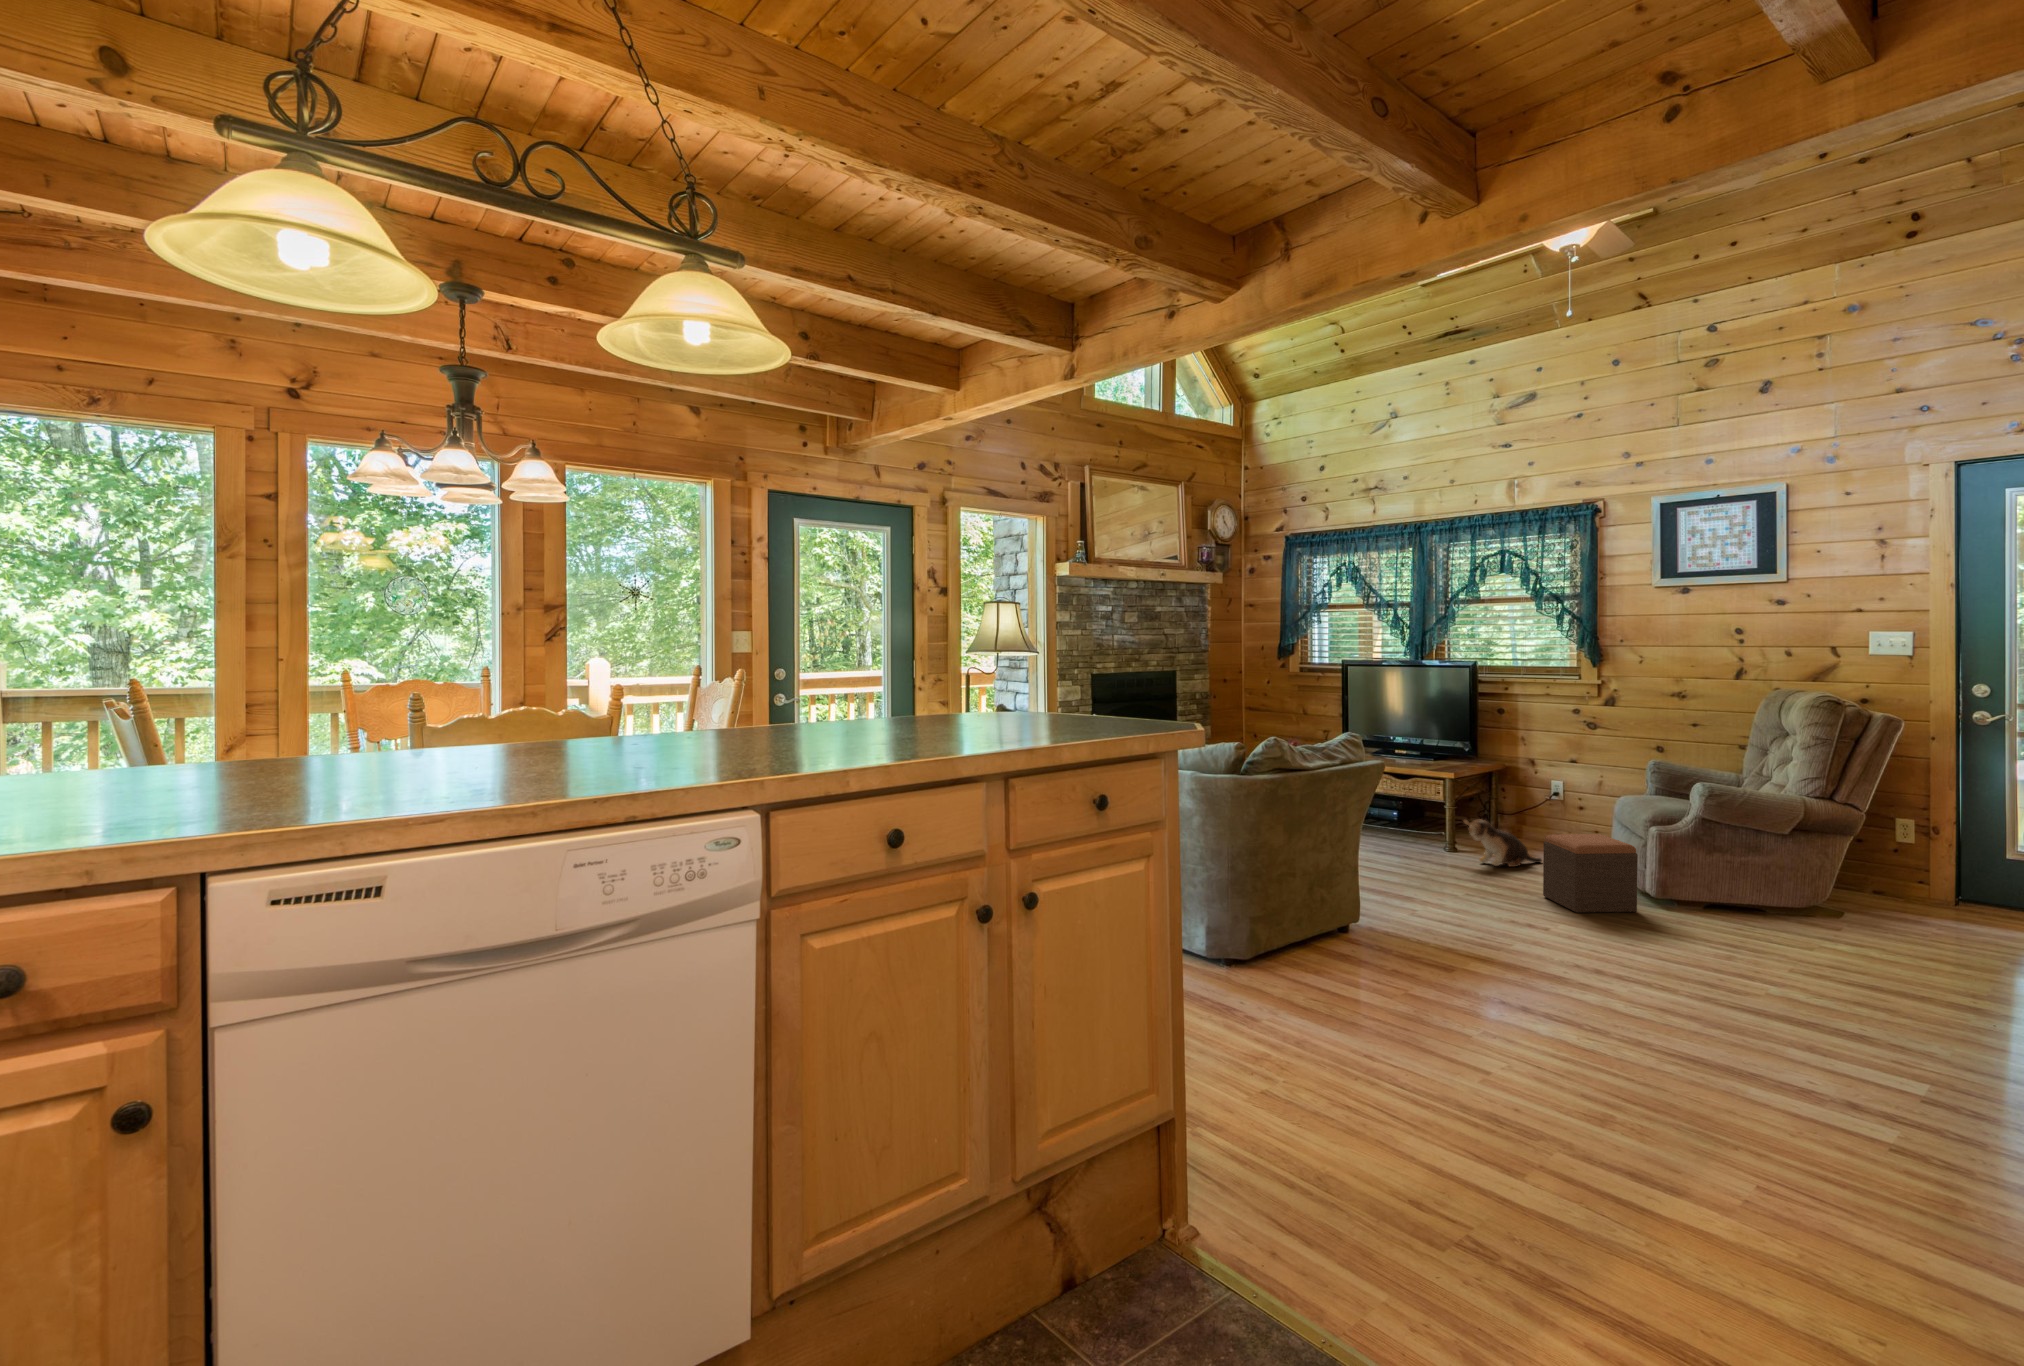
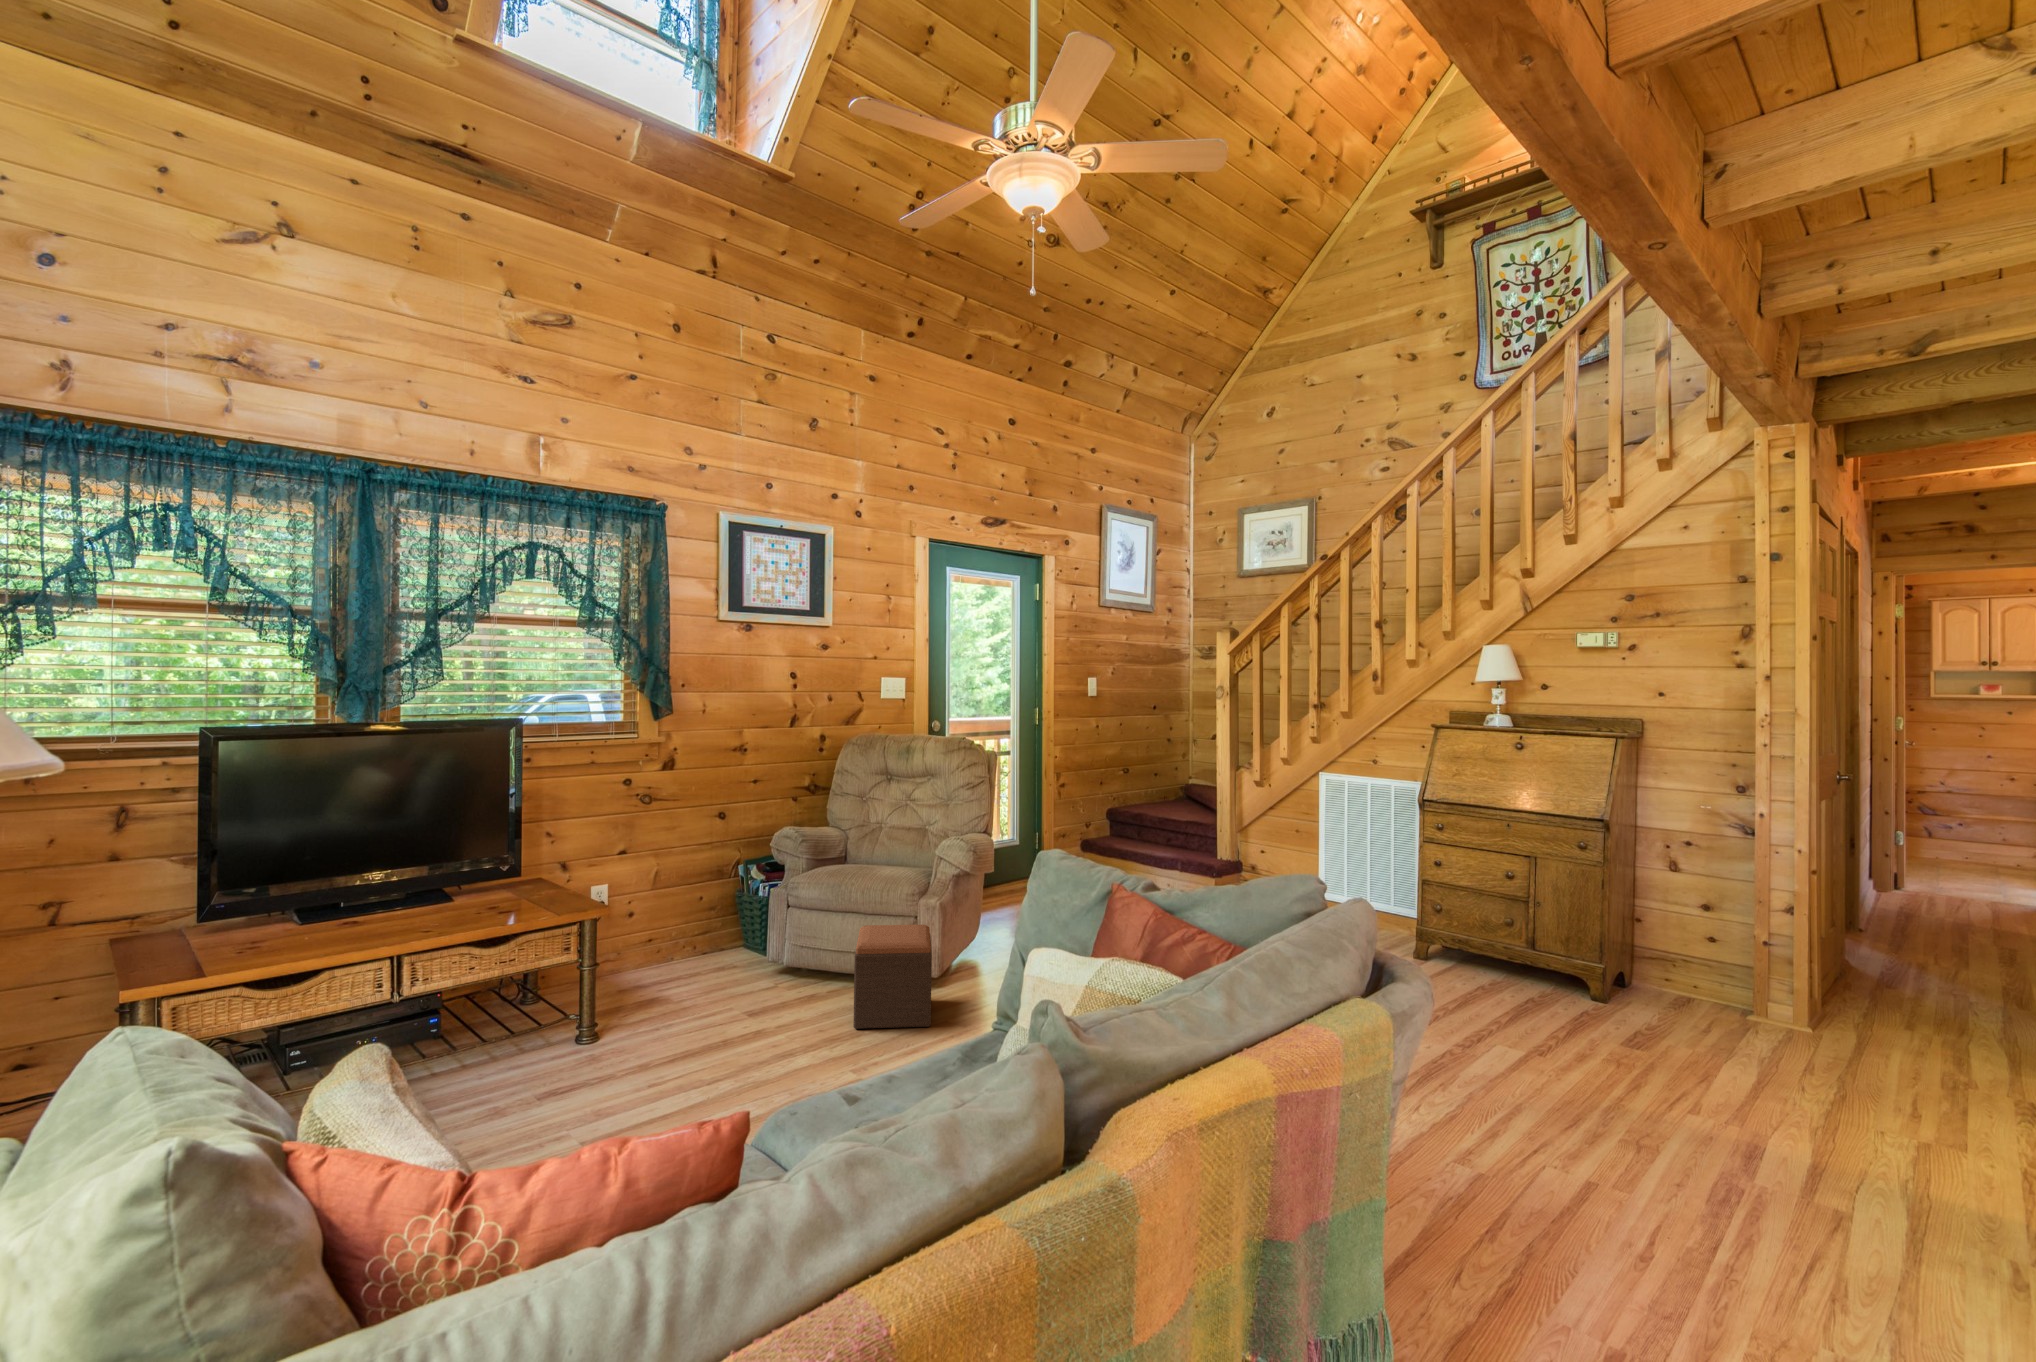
plush toy: present [1464,820,1542,867] -> none [653,963,702,1032]

